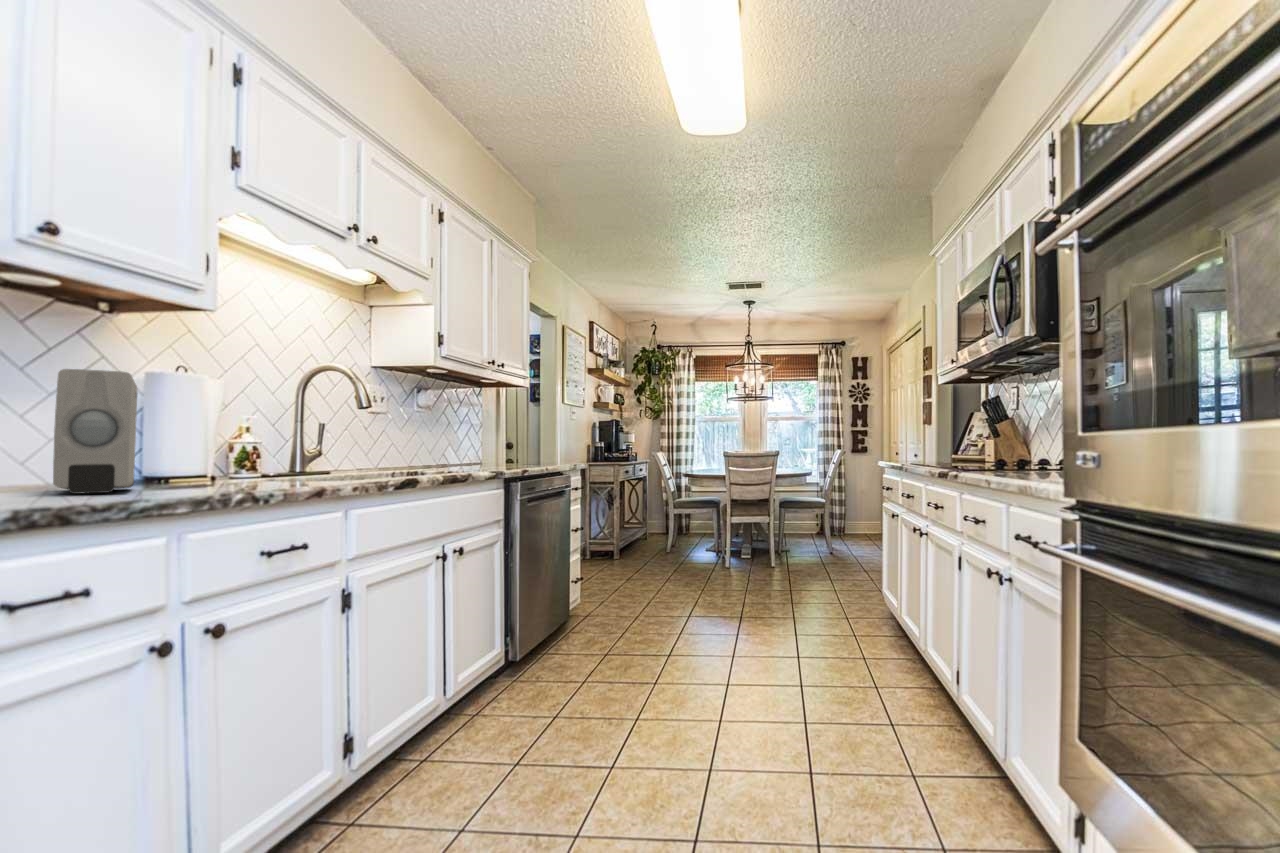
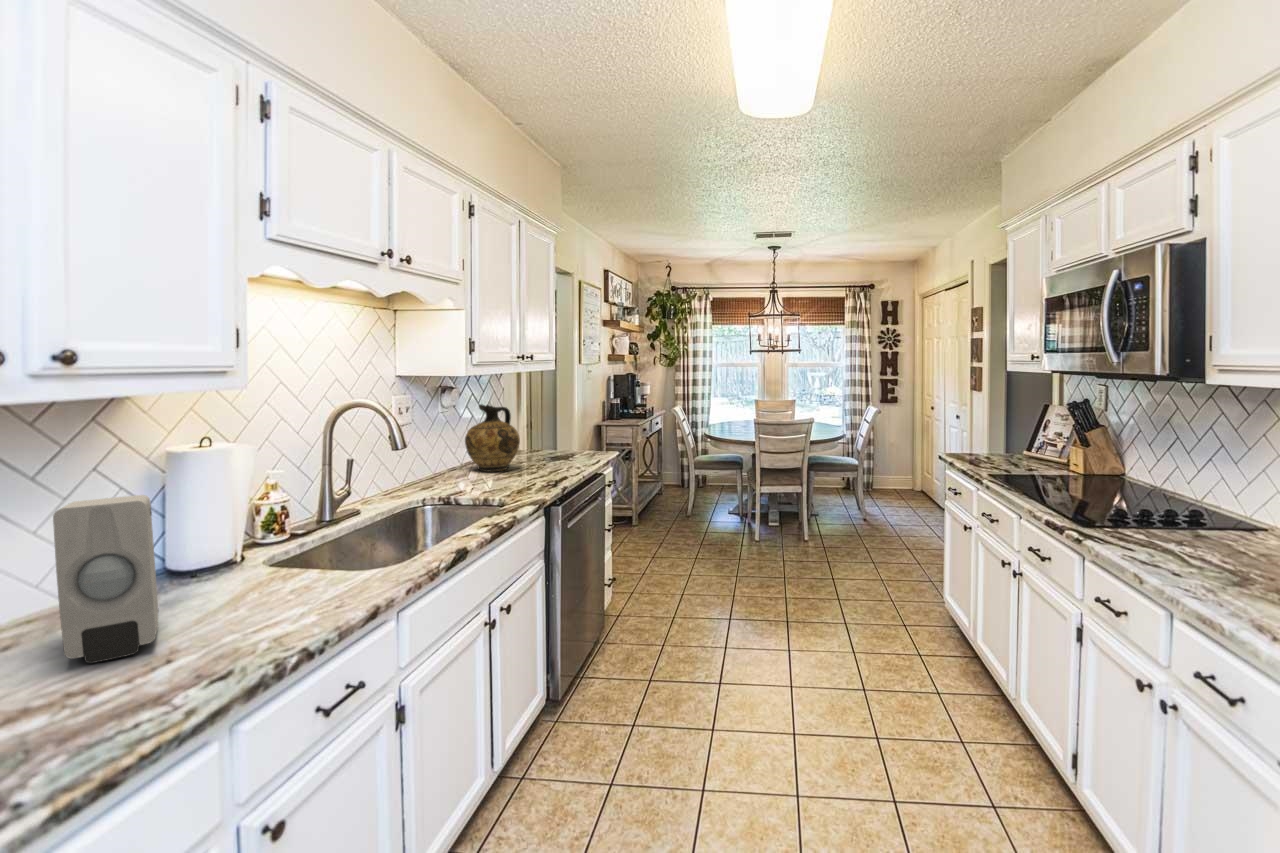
ceramic jug: none [437,407,487,468] -> present [465,404,520,472]

